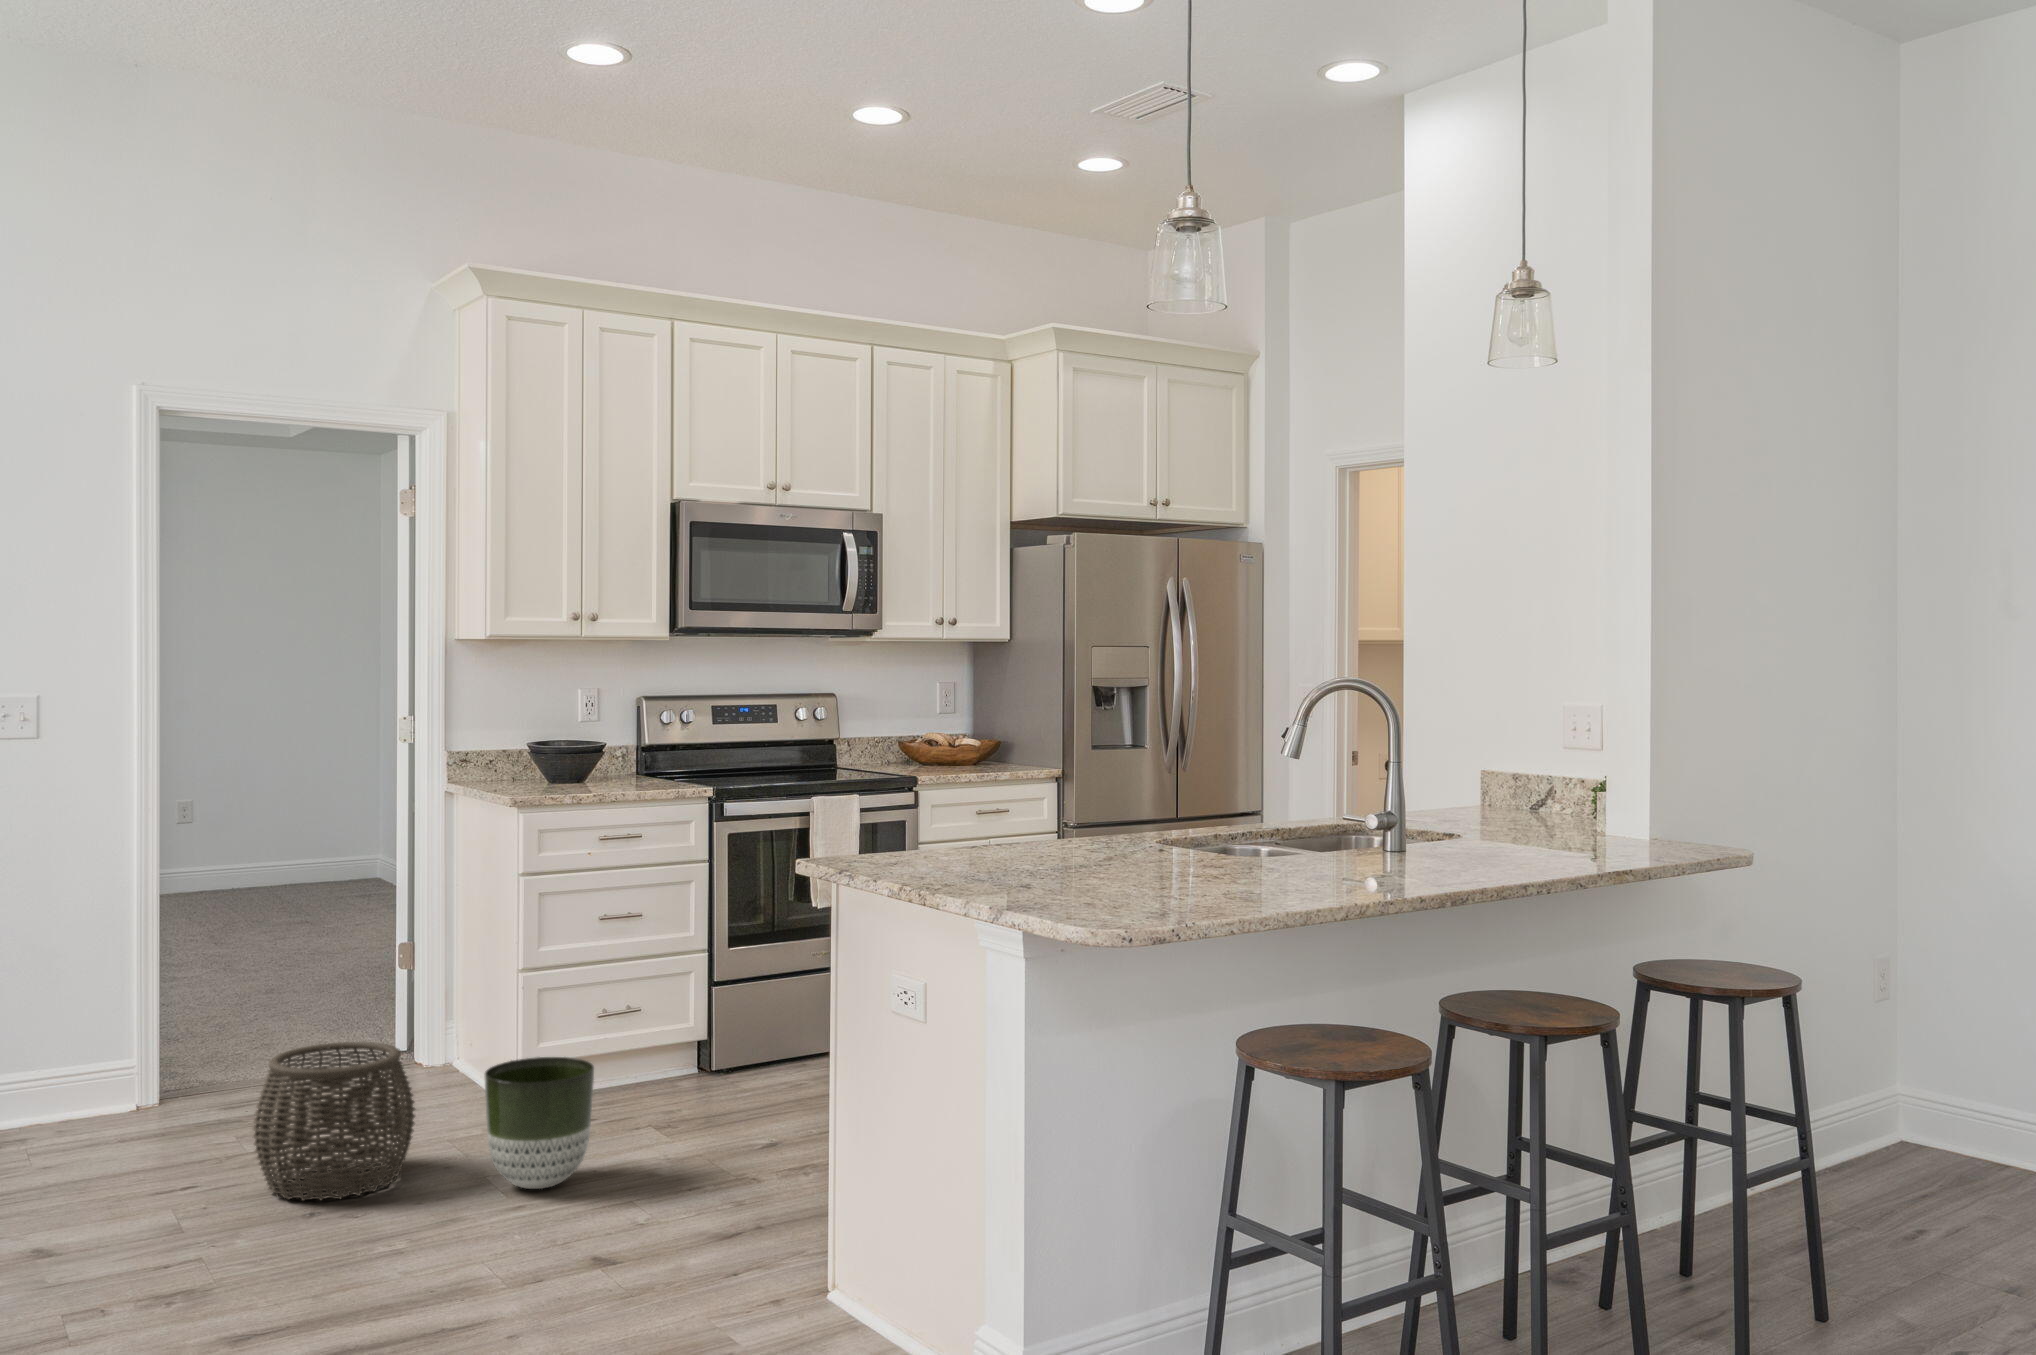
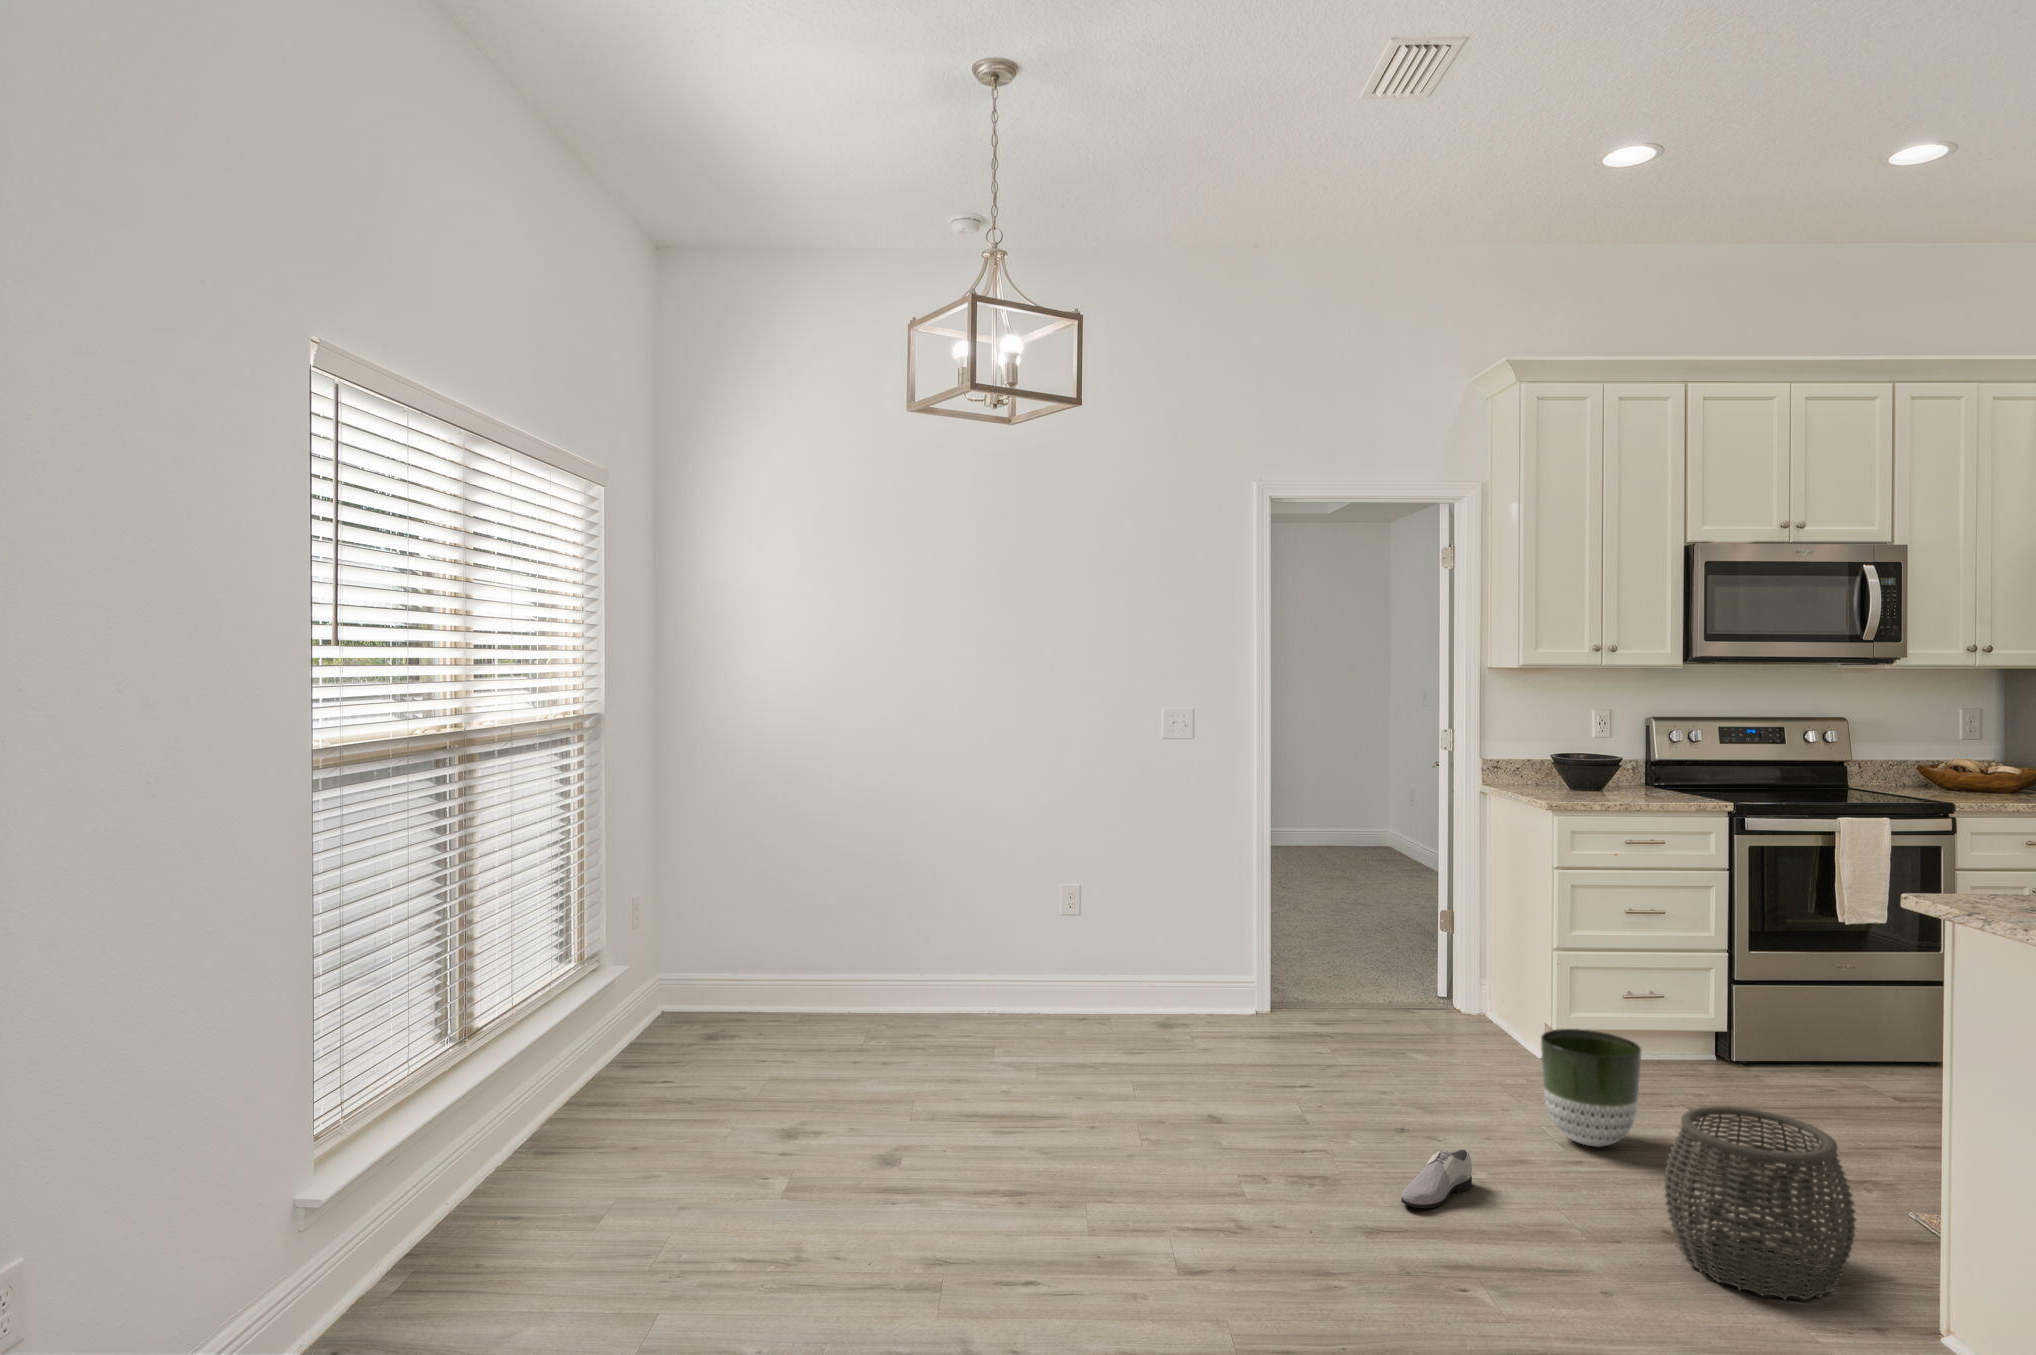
woven basket: present [253,1042,415,1201] -> present [1664,1106,1856,1300]
shoe: none [288,1220,386,1302] -> present [1401,1149,1472,1208]

